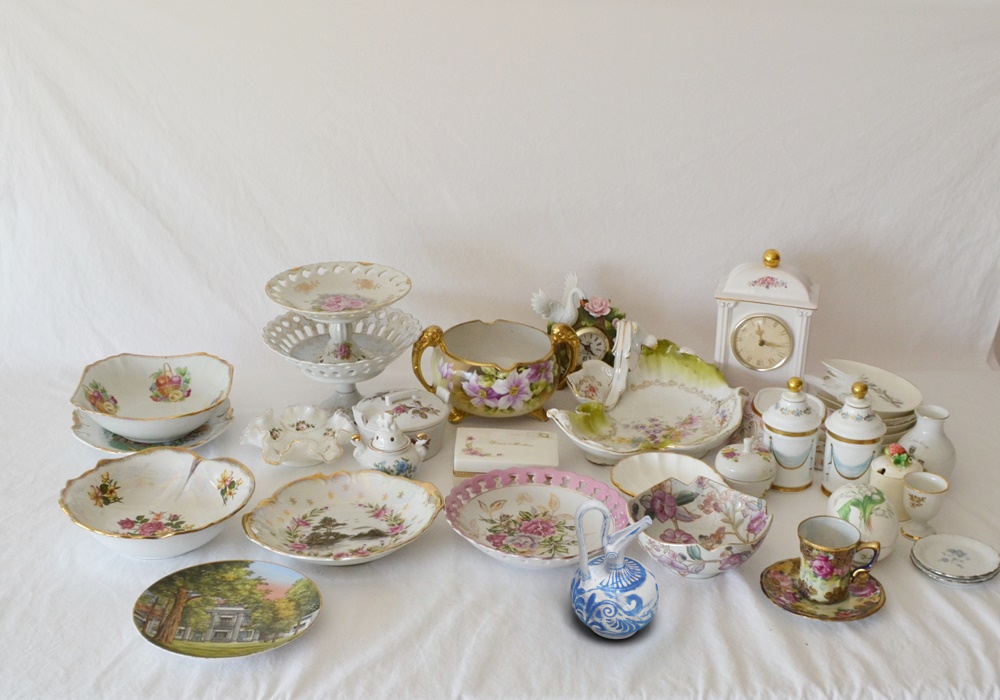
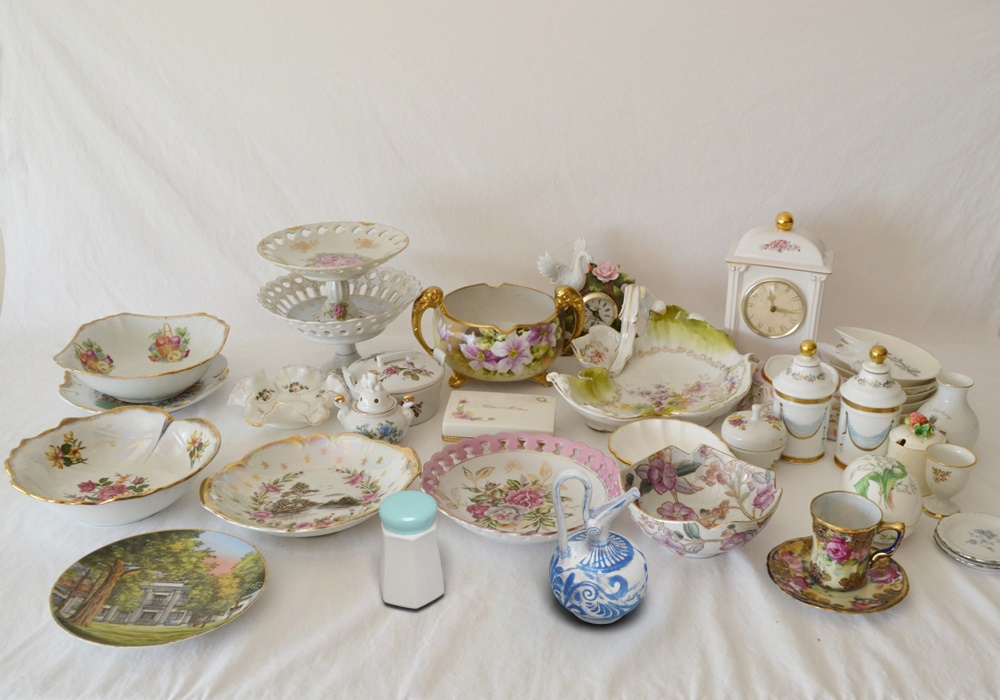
salt shaker: none [415,523,475,630] -> present [379,490,444,609]

